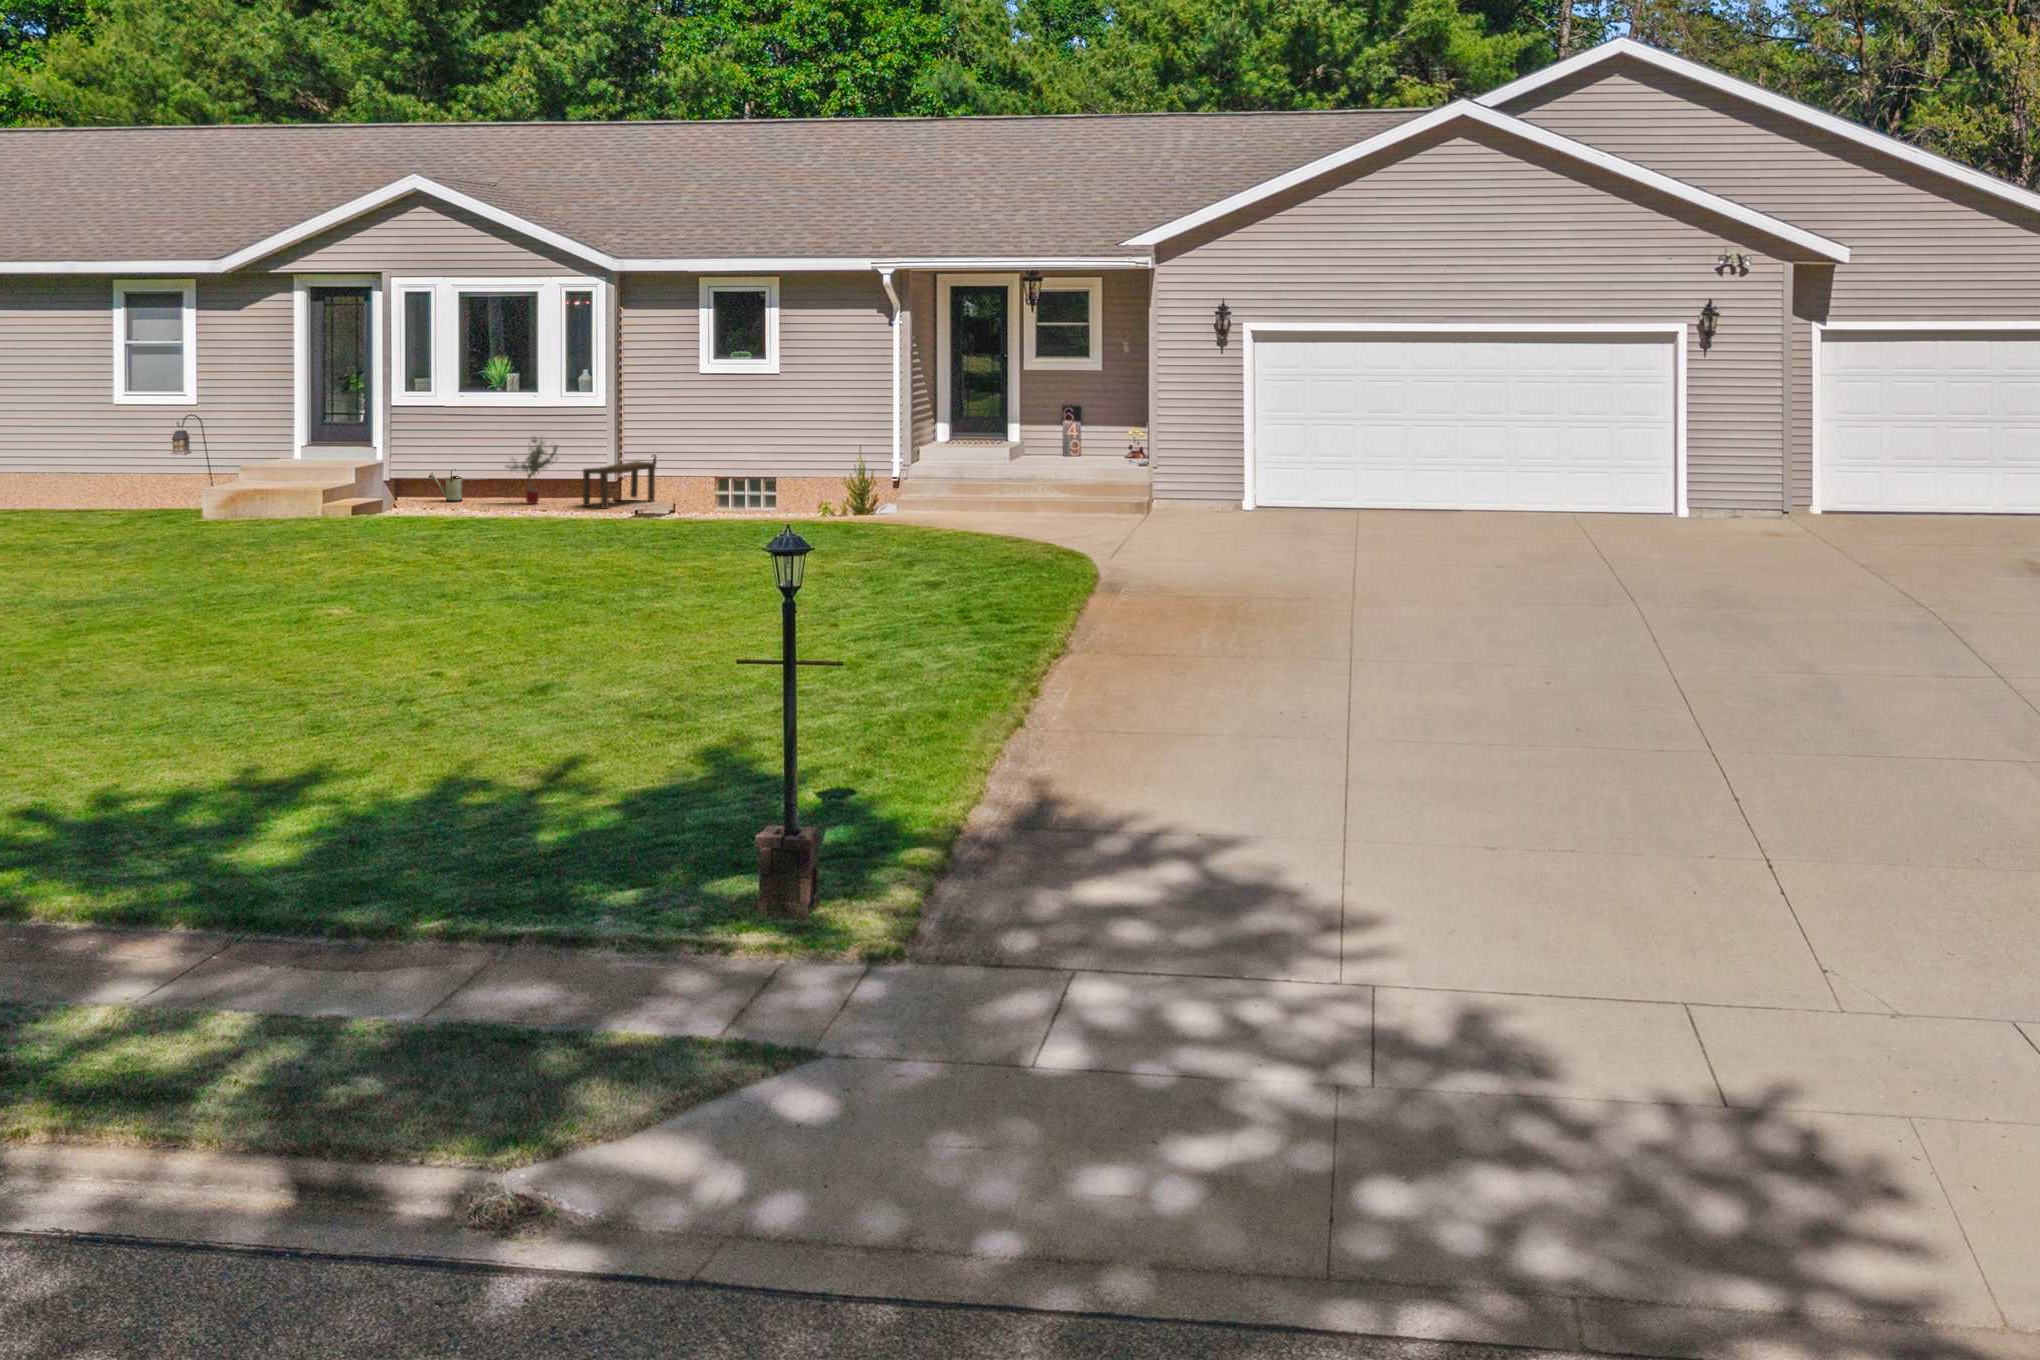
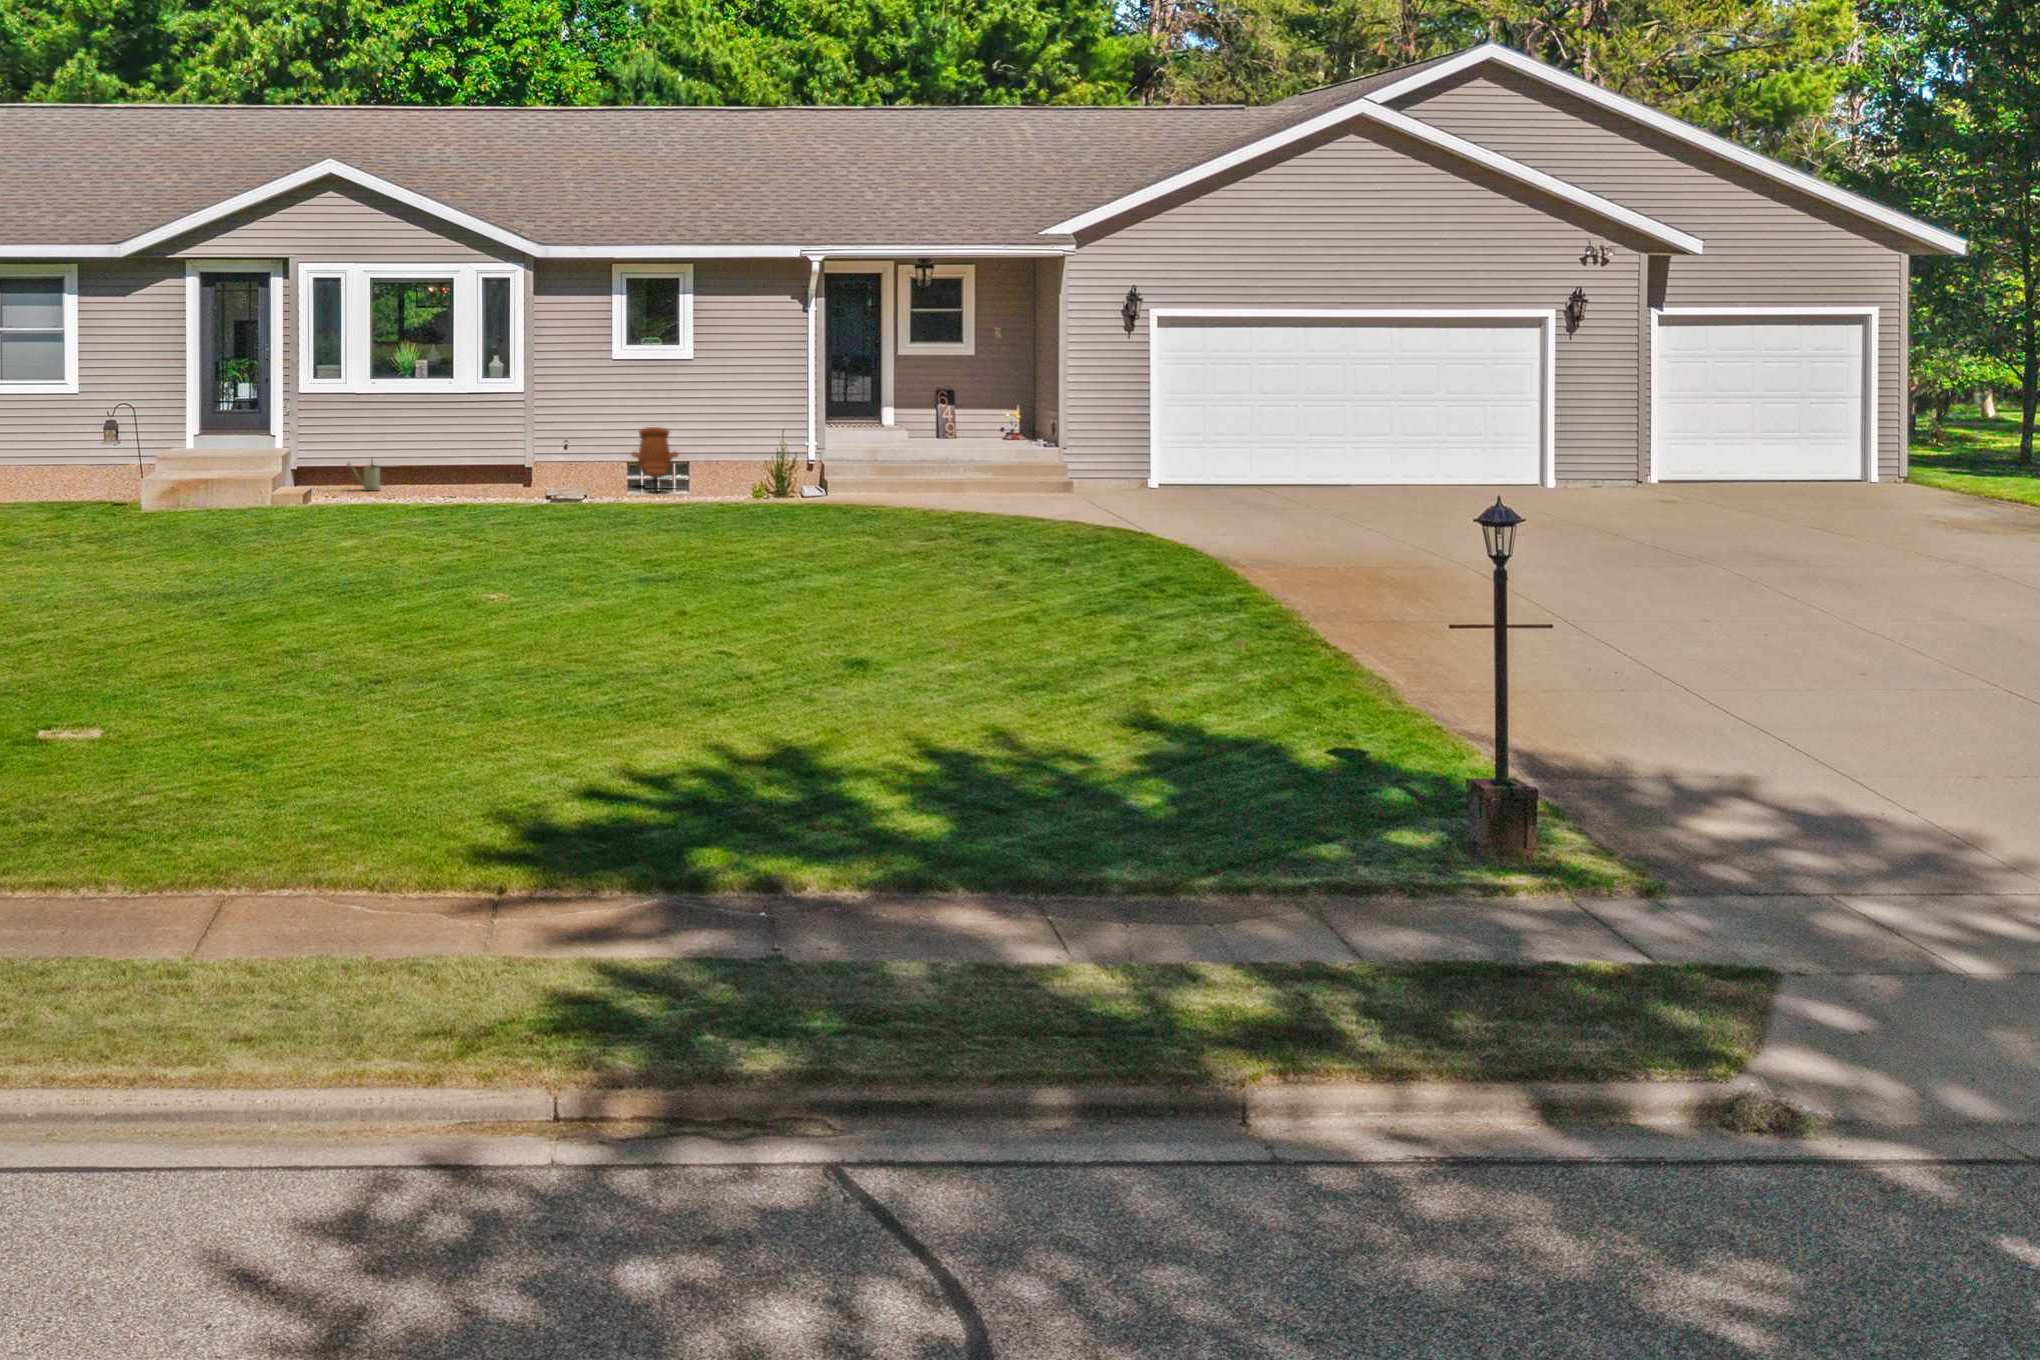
potted tree: present [506,436,558,504] -> none [429,422,487,492]
lounge chair: none [707,441,757,509] -> present [631,427,678,490]
bench: present [583,461,656,508] -> none [515,448,580,495]

